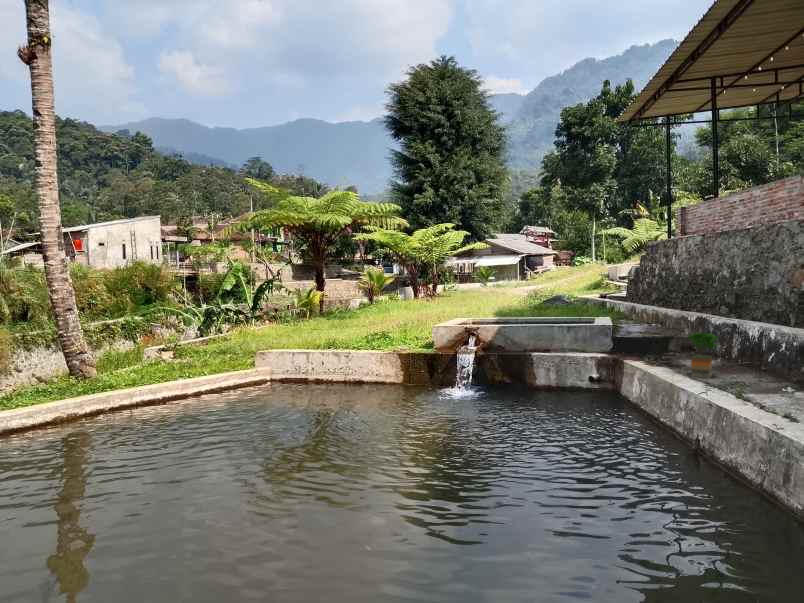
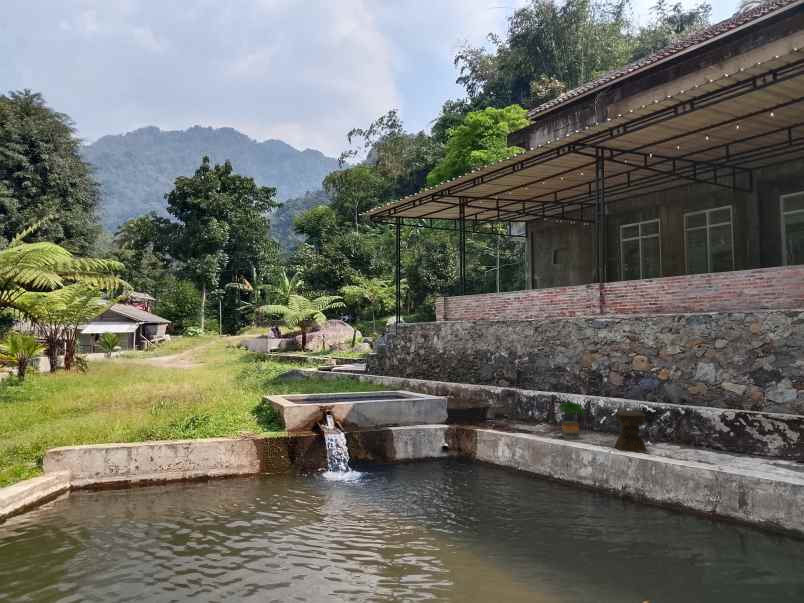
stool: none [719,345,762,399] -> present [614,411,647,451]

